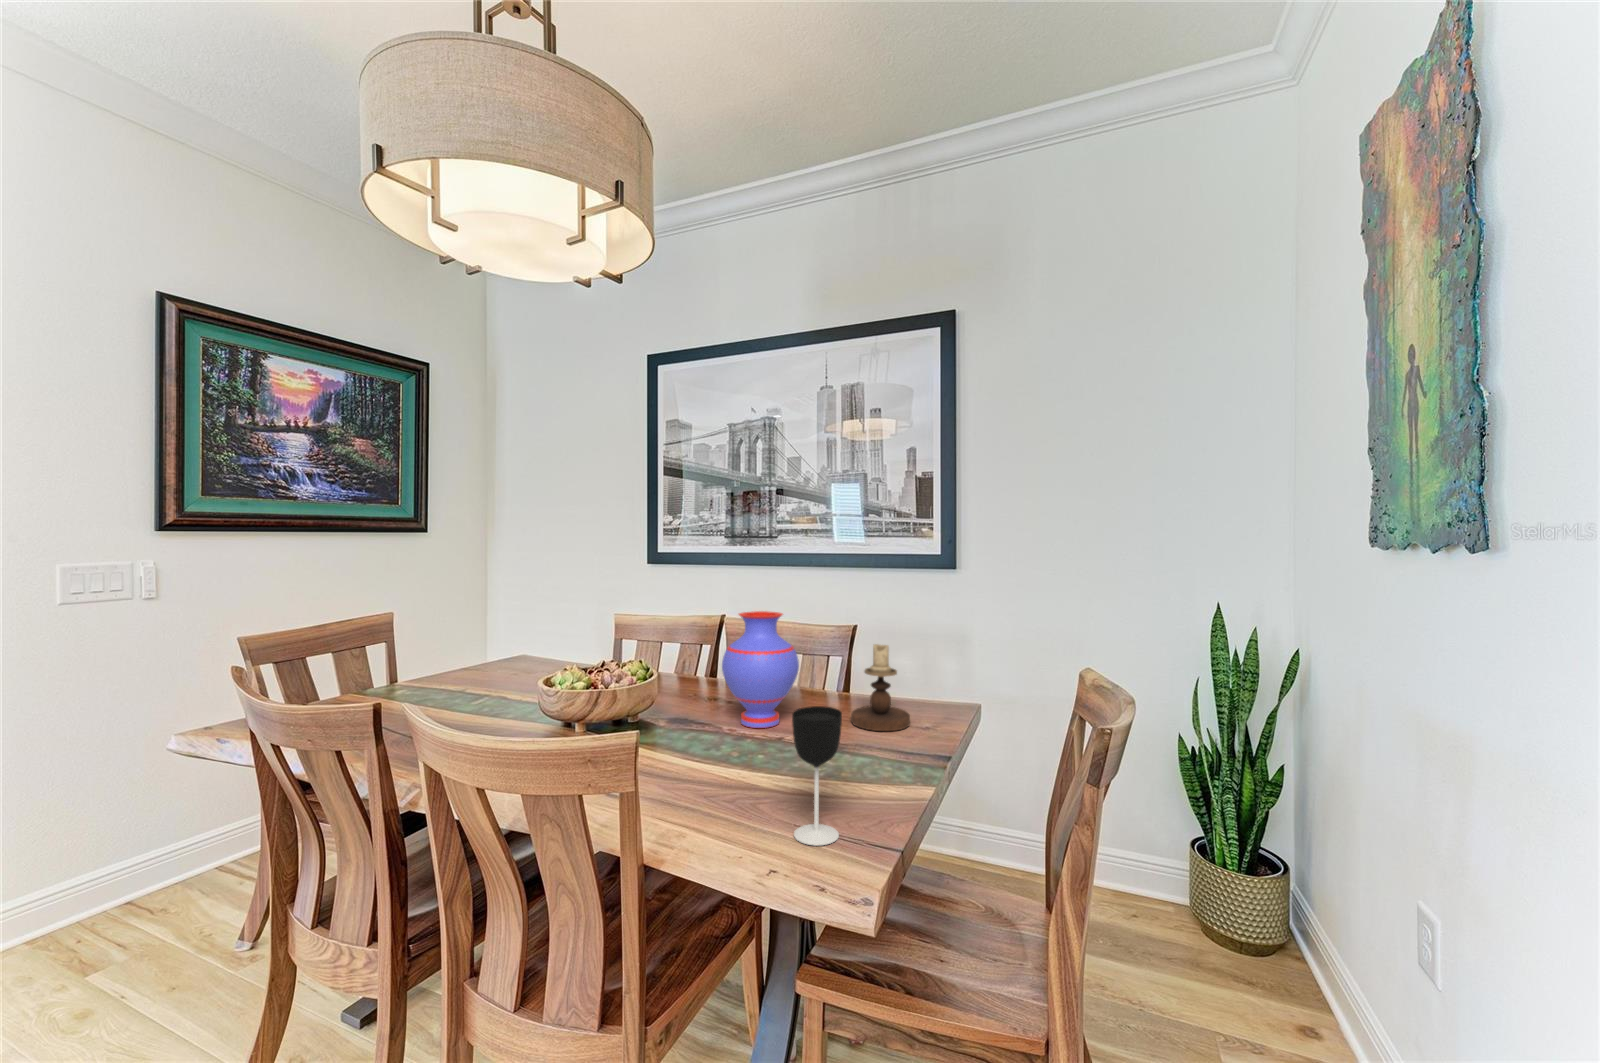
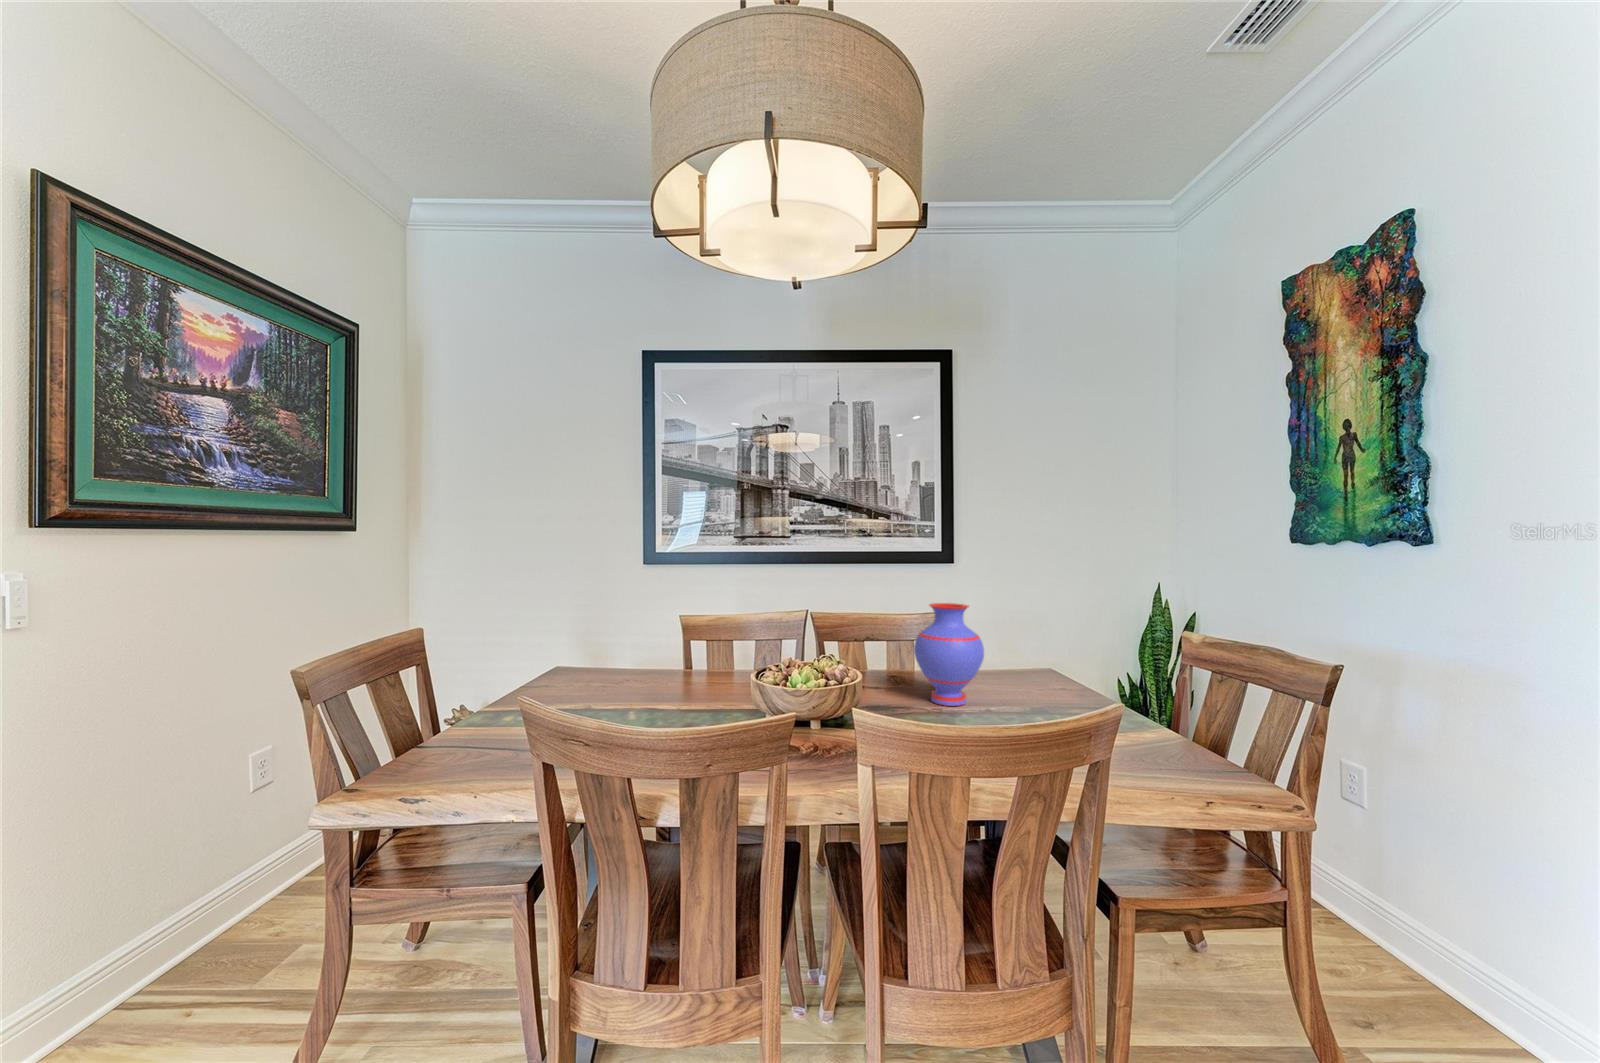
candlestick: present [851,644,910,731] -> none [1002,626,1054,696]
wine glass: present [792,706,842,845] -> none [1160,672,1206,781]

